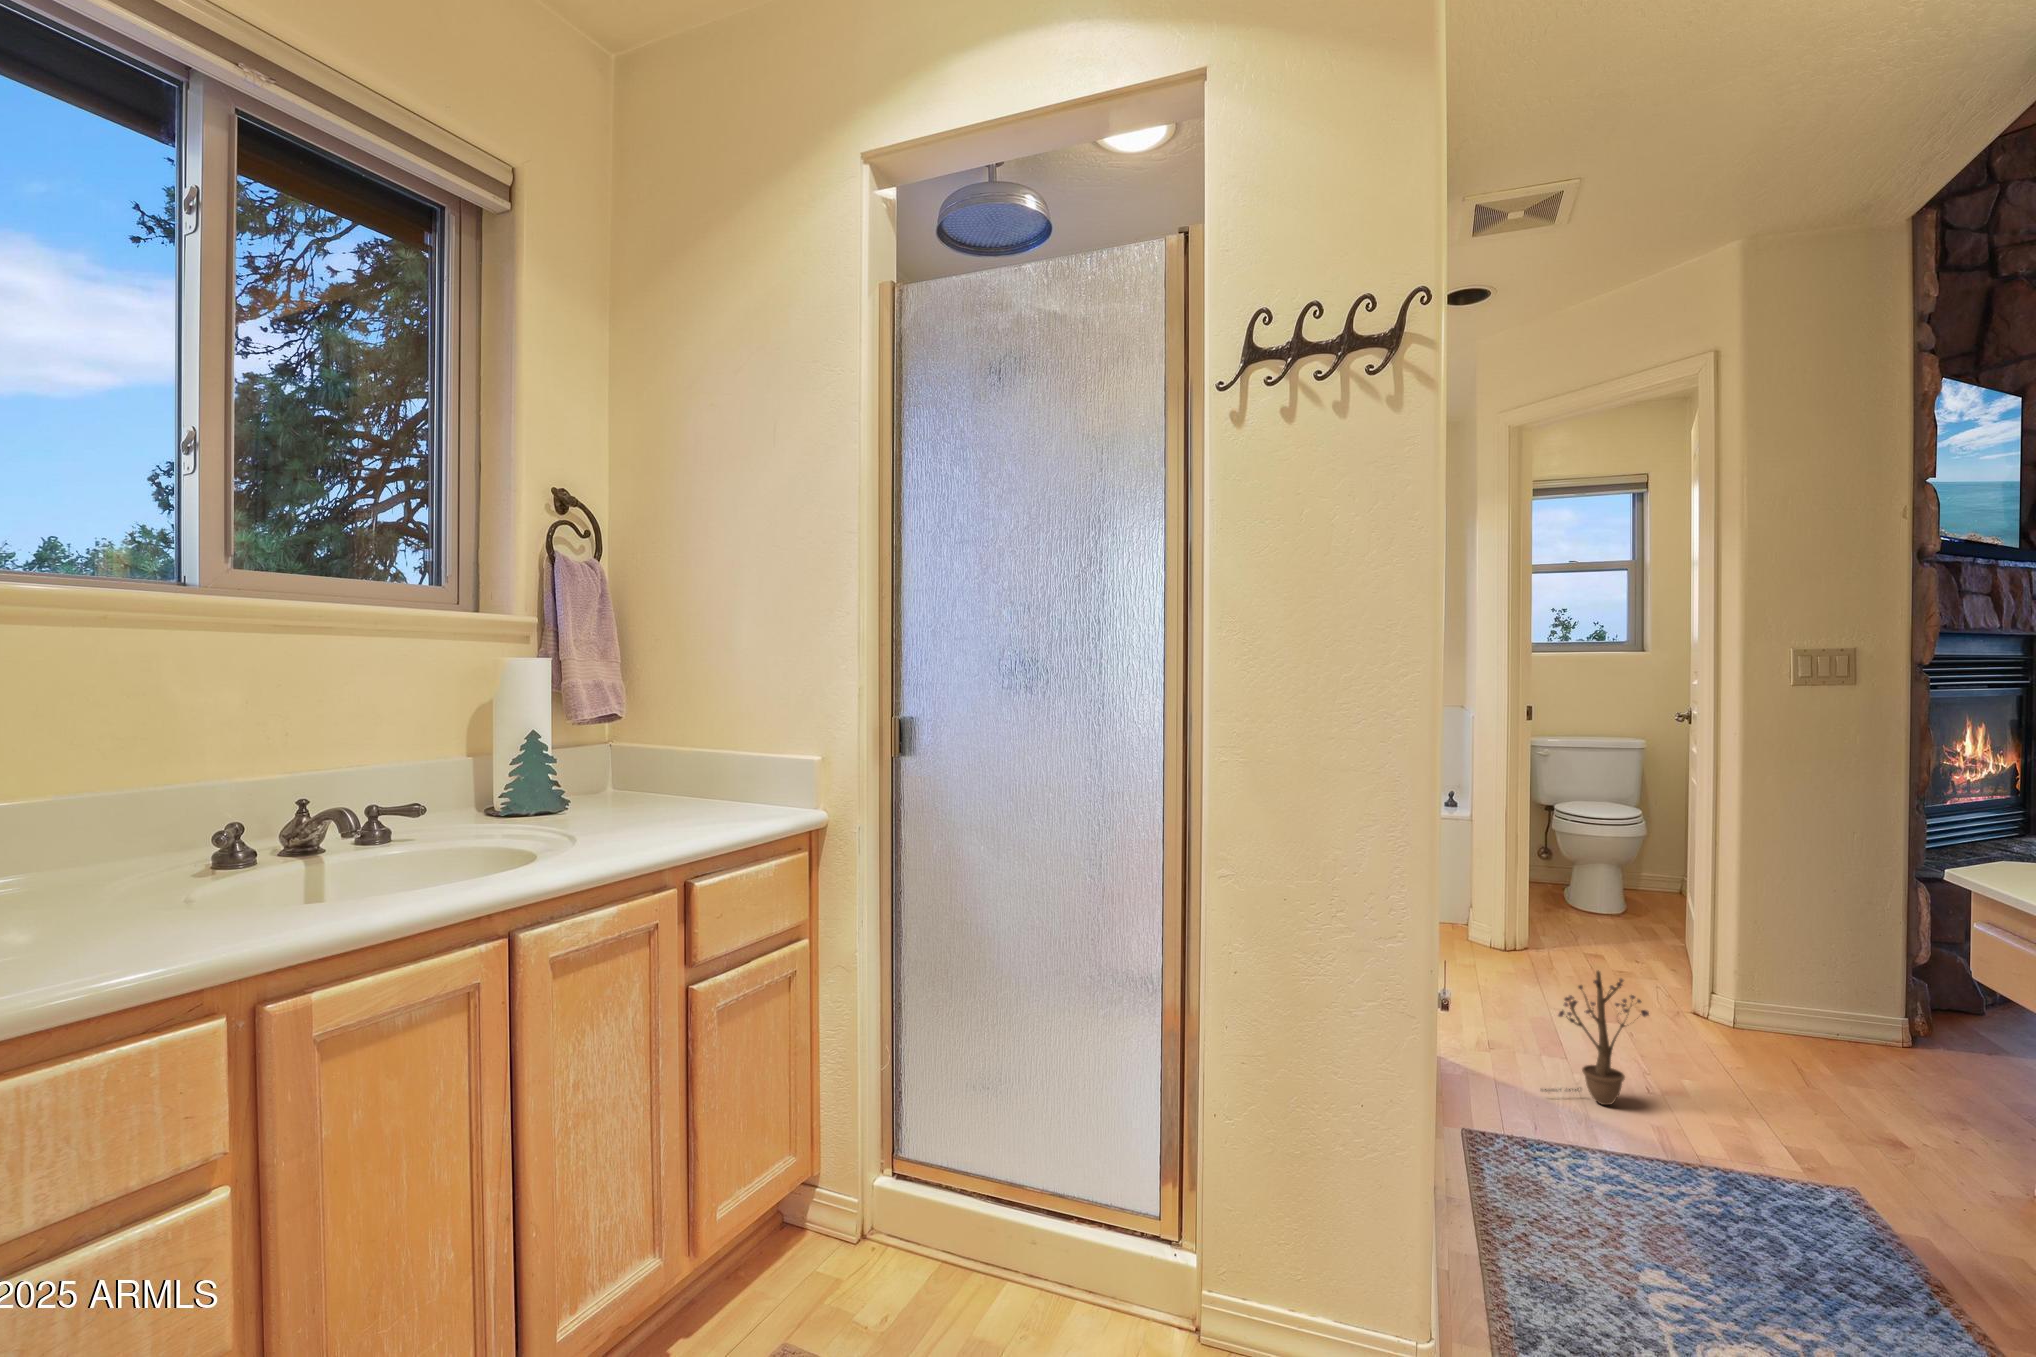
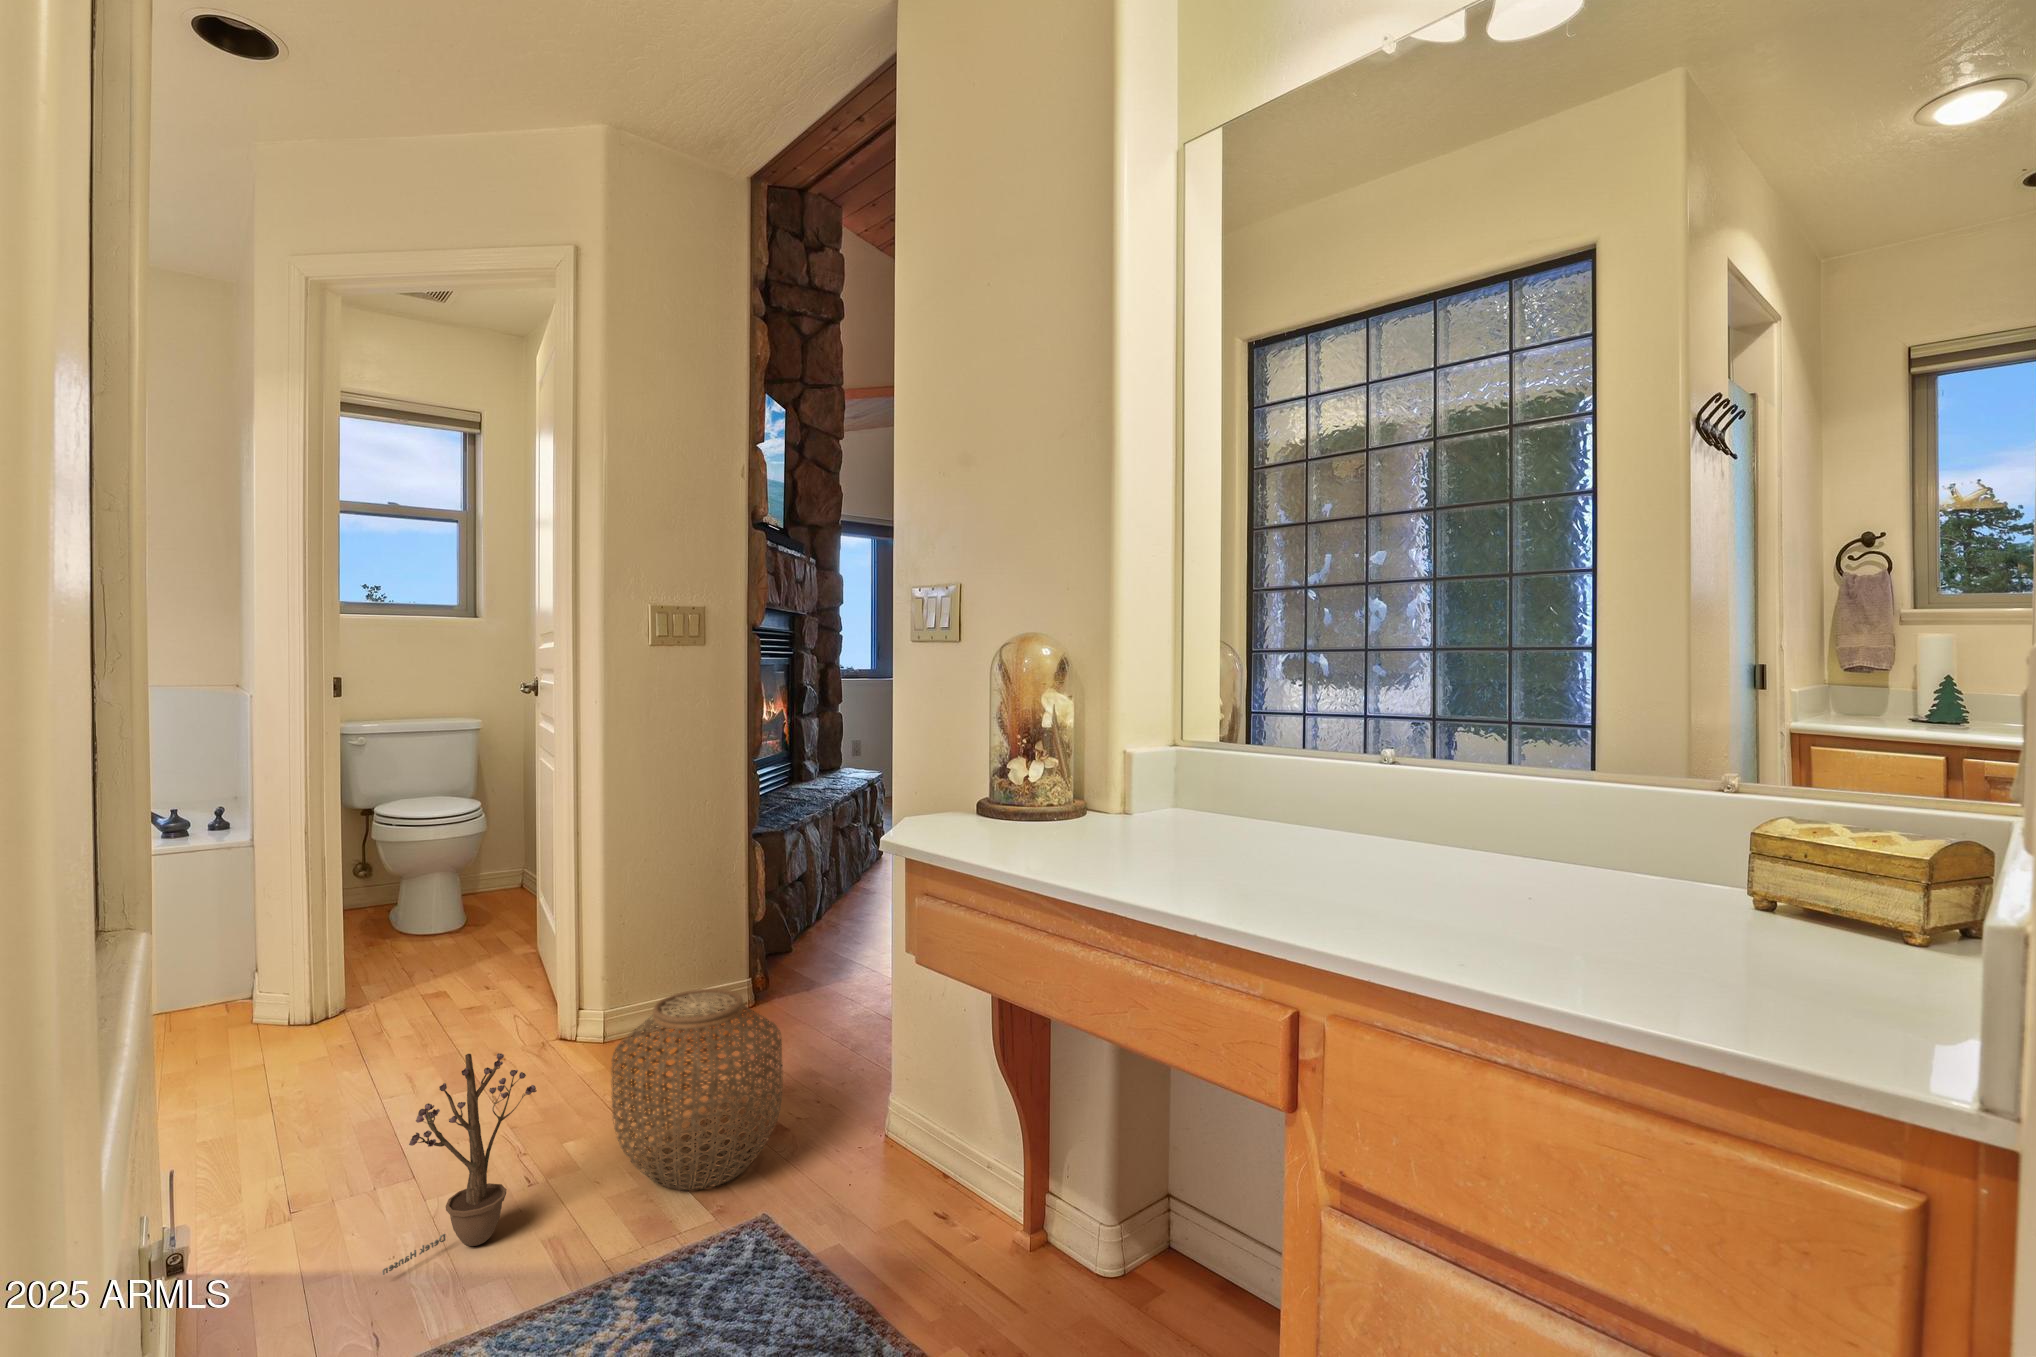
woven basket: none [1715,983,1895,1155] -> present [611,989,782,1190]

